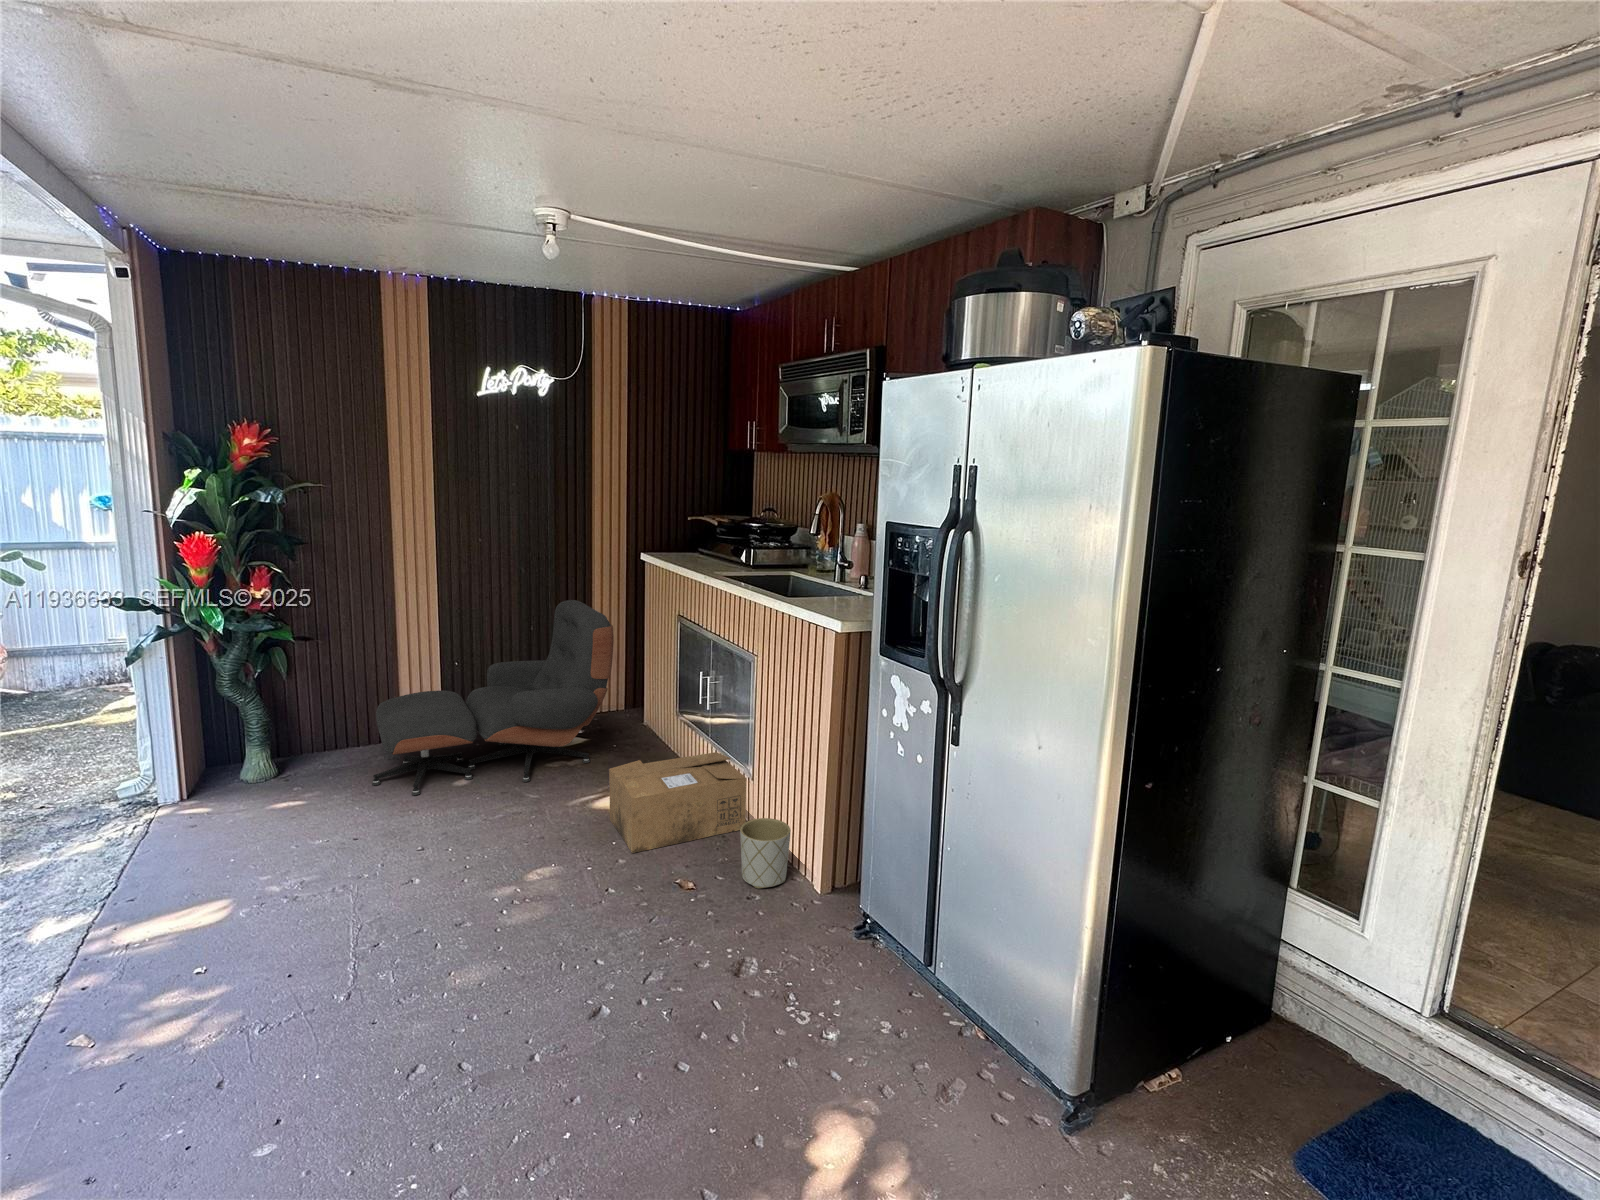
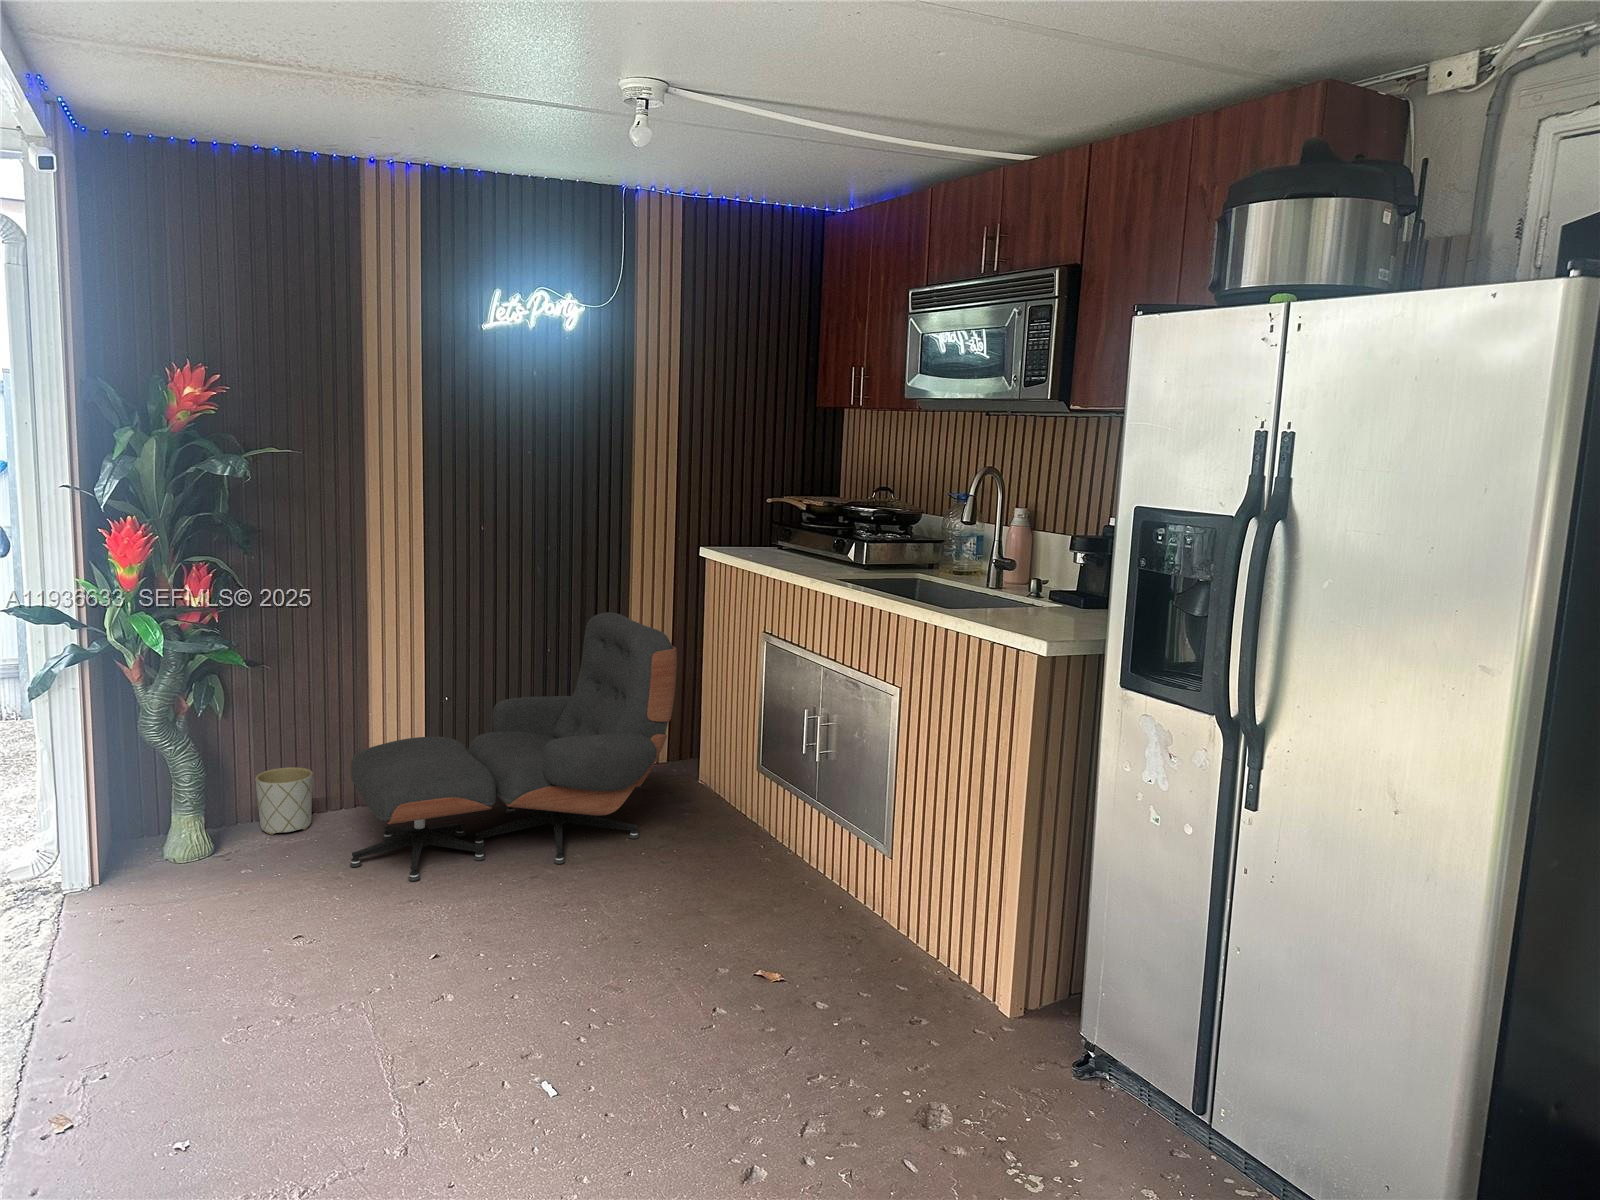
cardboard box: present [609,752,747,853] -> none [690,824,883,962]
planter: present [740,818,791,889] -> present [255,767,313,835]

